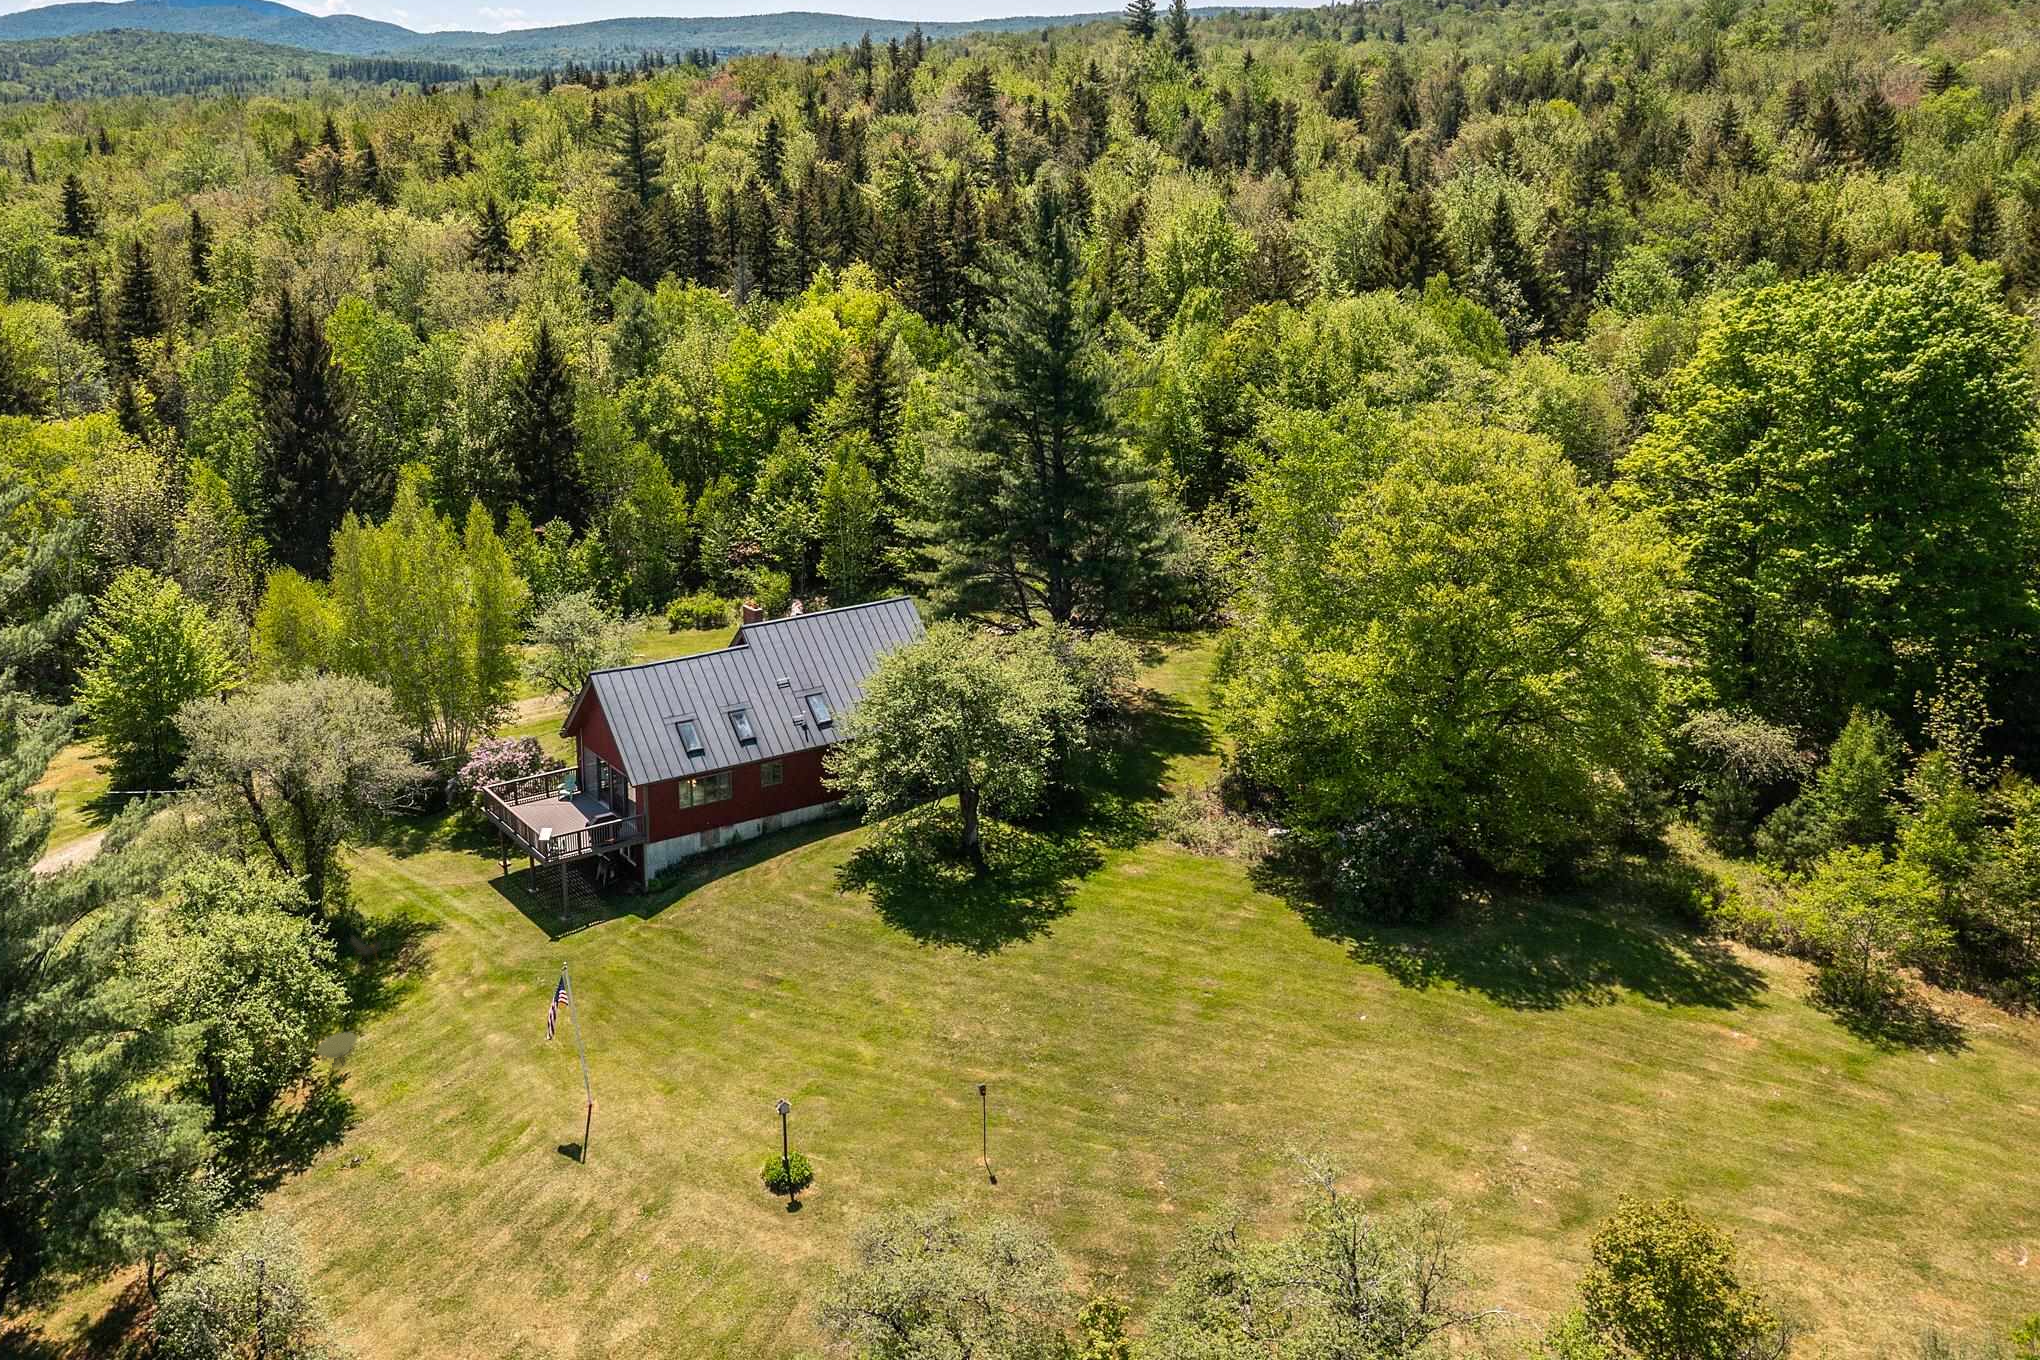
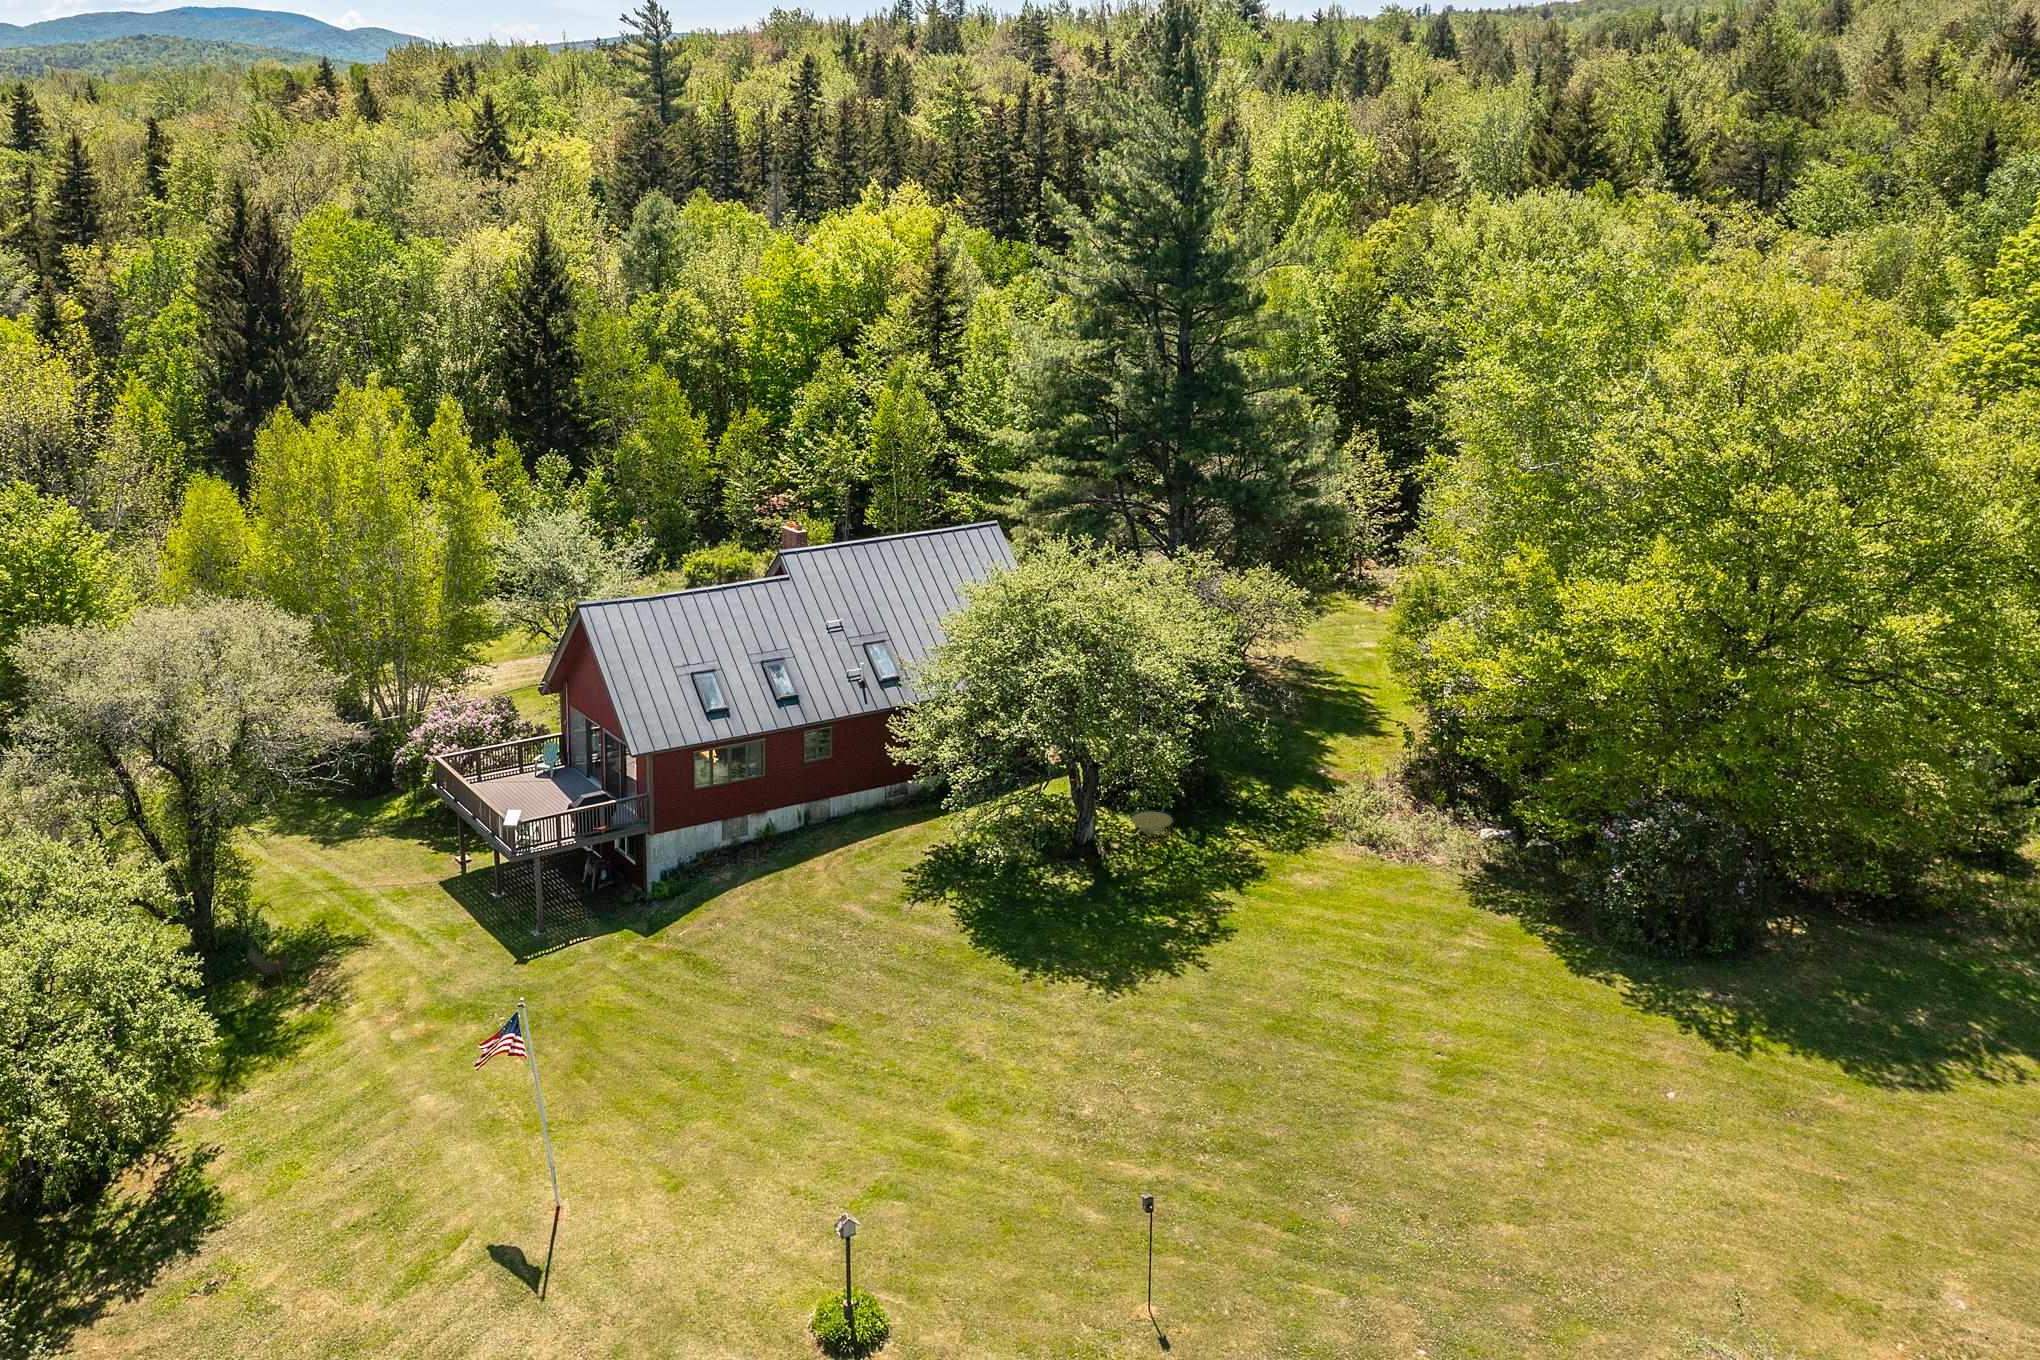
round table: present [317,1033,357,1065] -> present [1131,812,1173,843]

